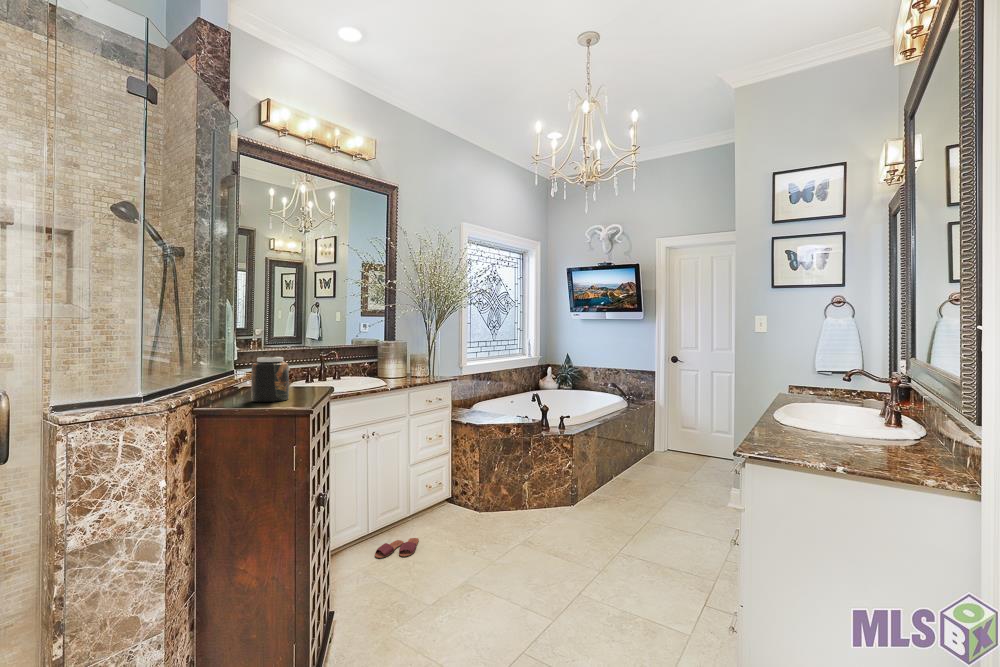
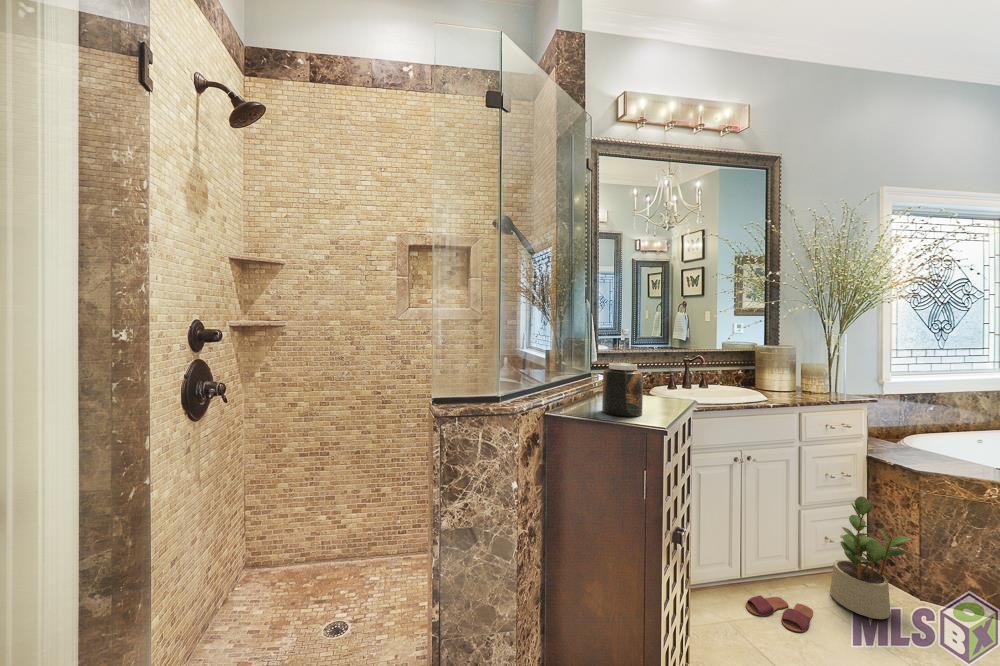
potted plant: none [430,446,470,529] -> present [830,496,911,619]

